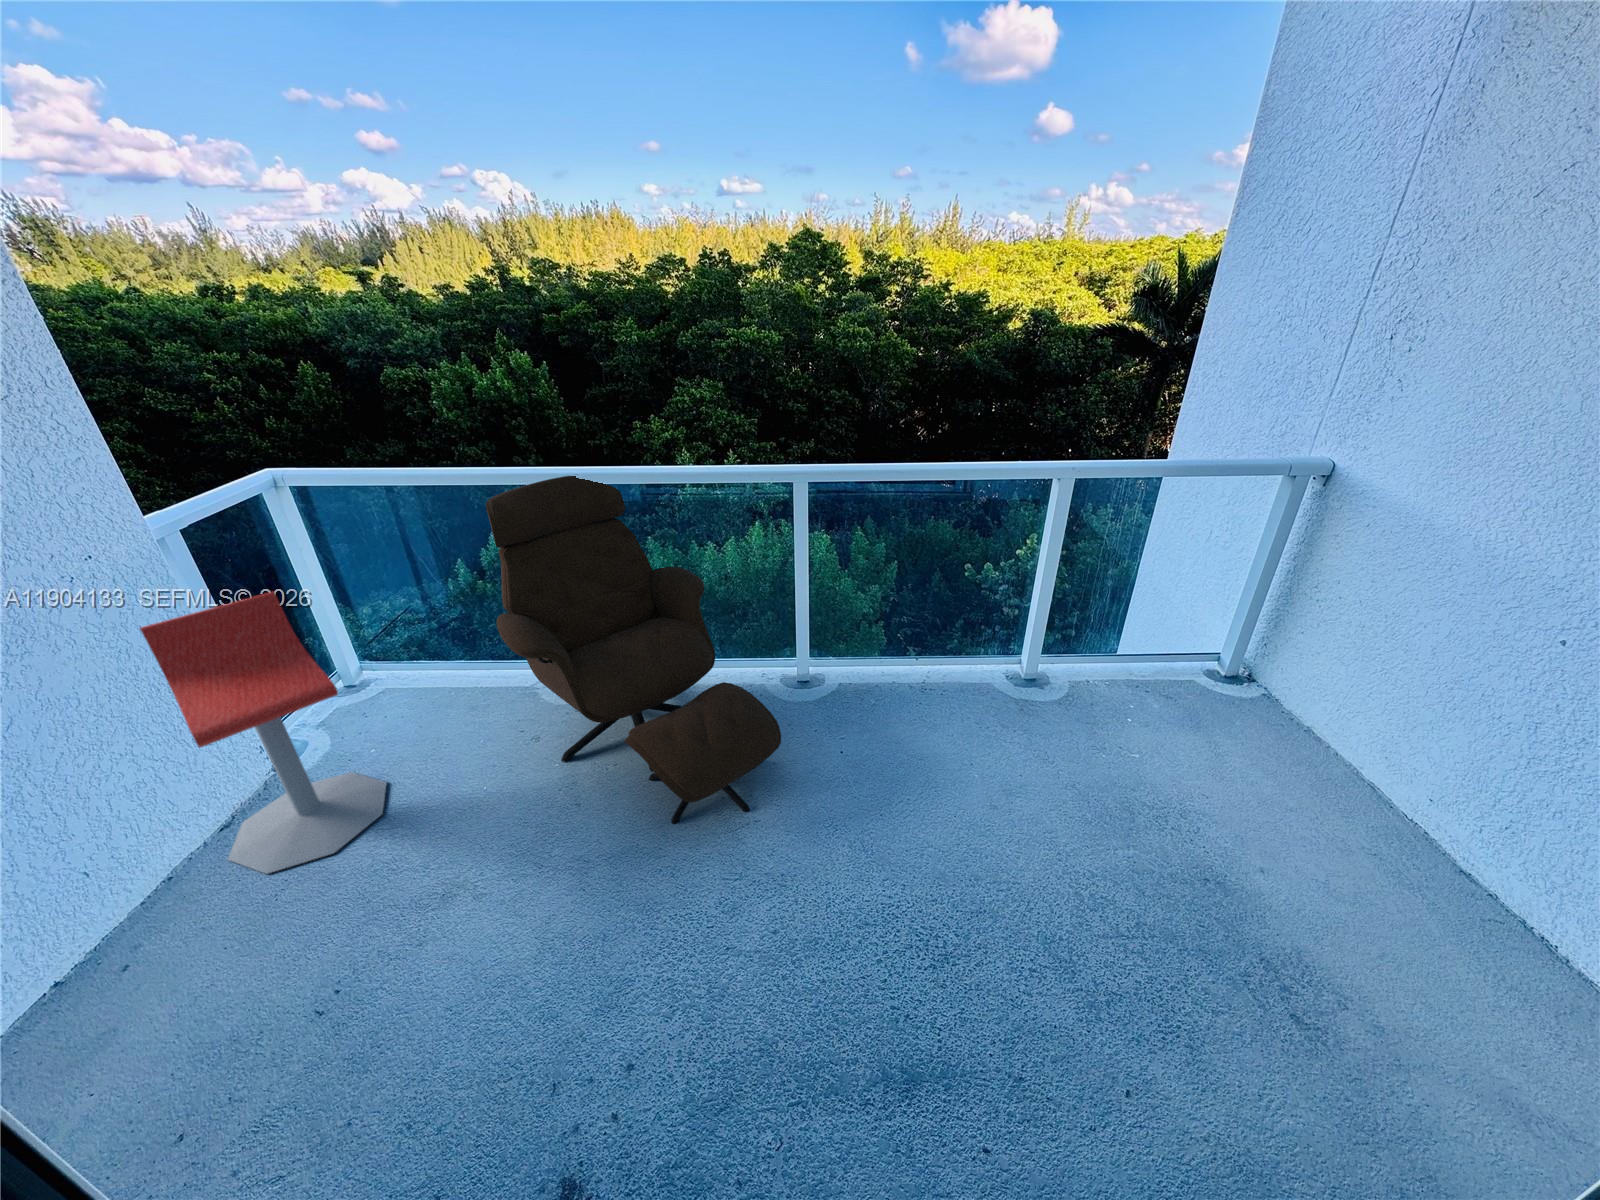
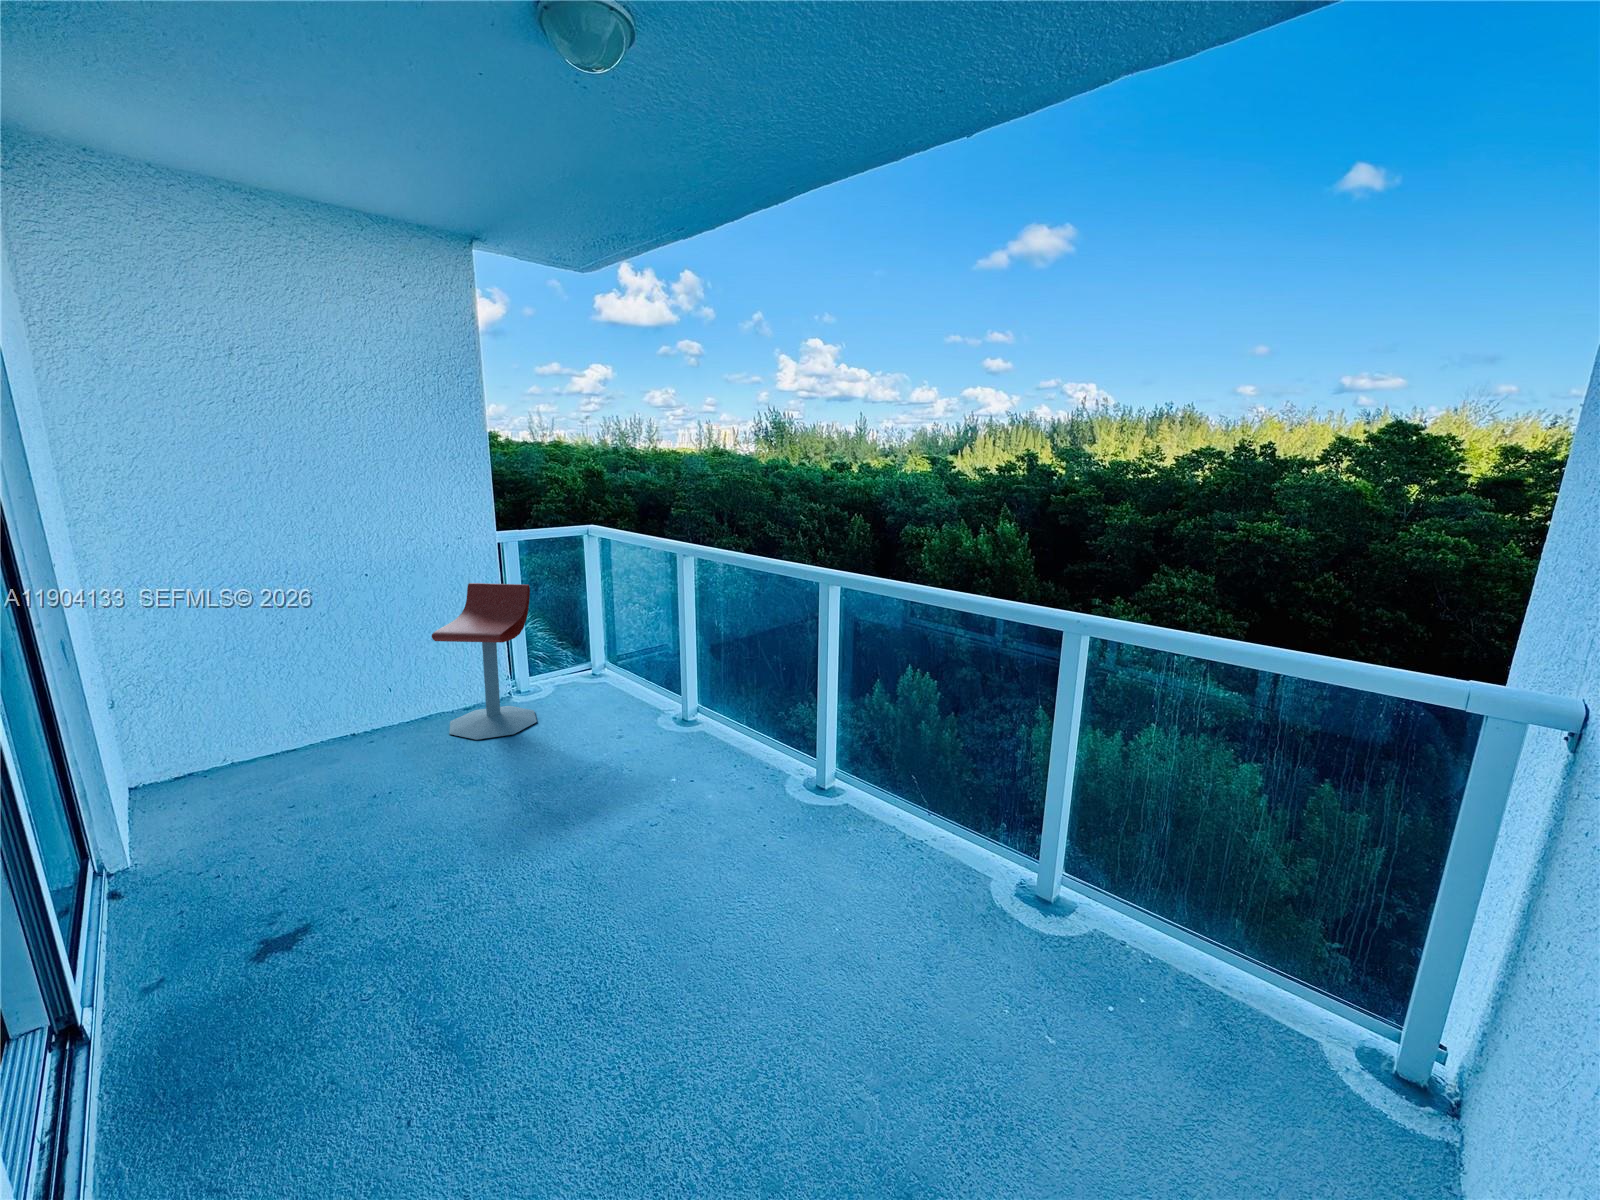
lounge chair: present [486,476,781,824] -> none [591,558,757,839]

